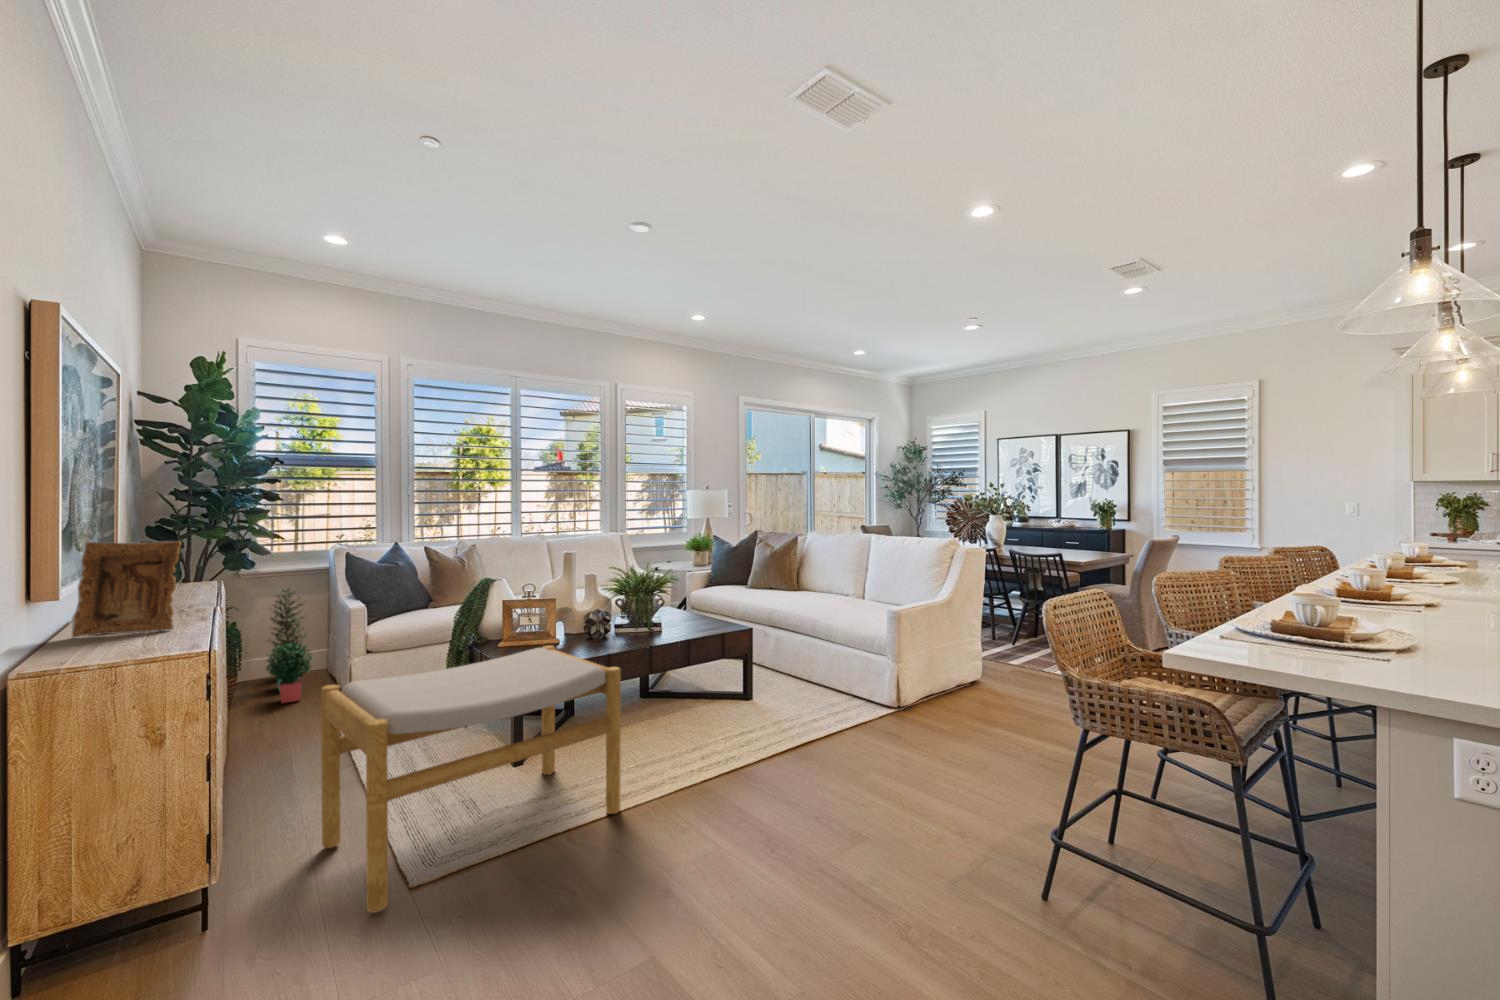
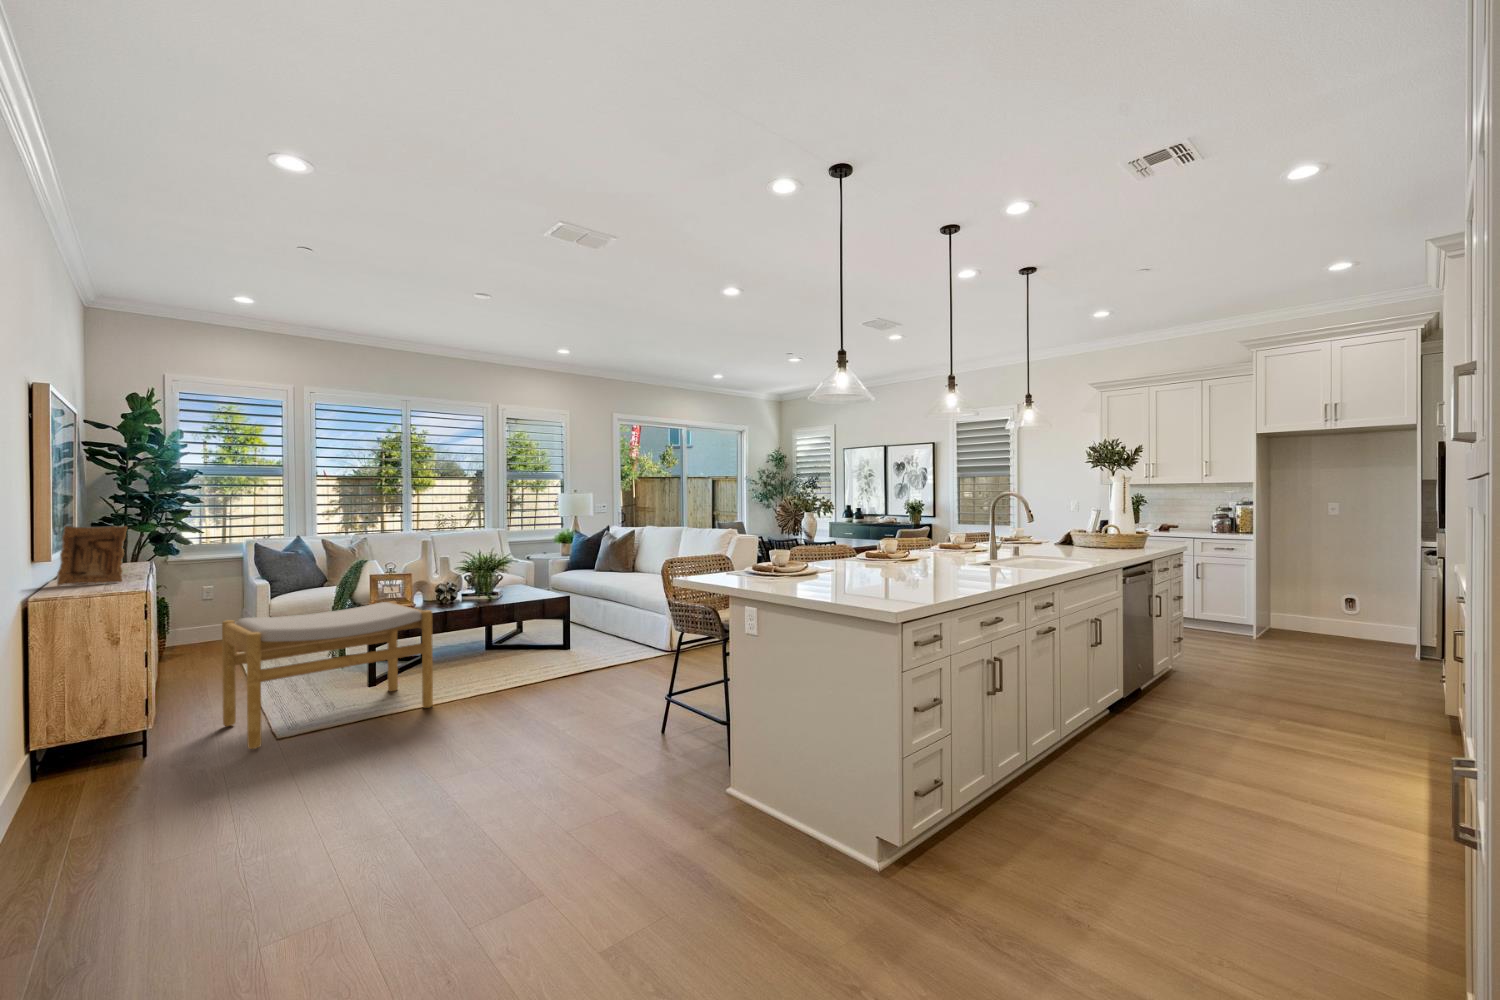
potted plant: present [266,589,312,703] -> none [187,571,229,659]

